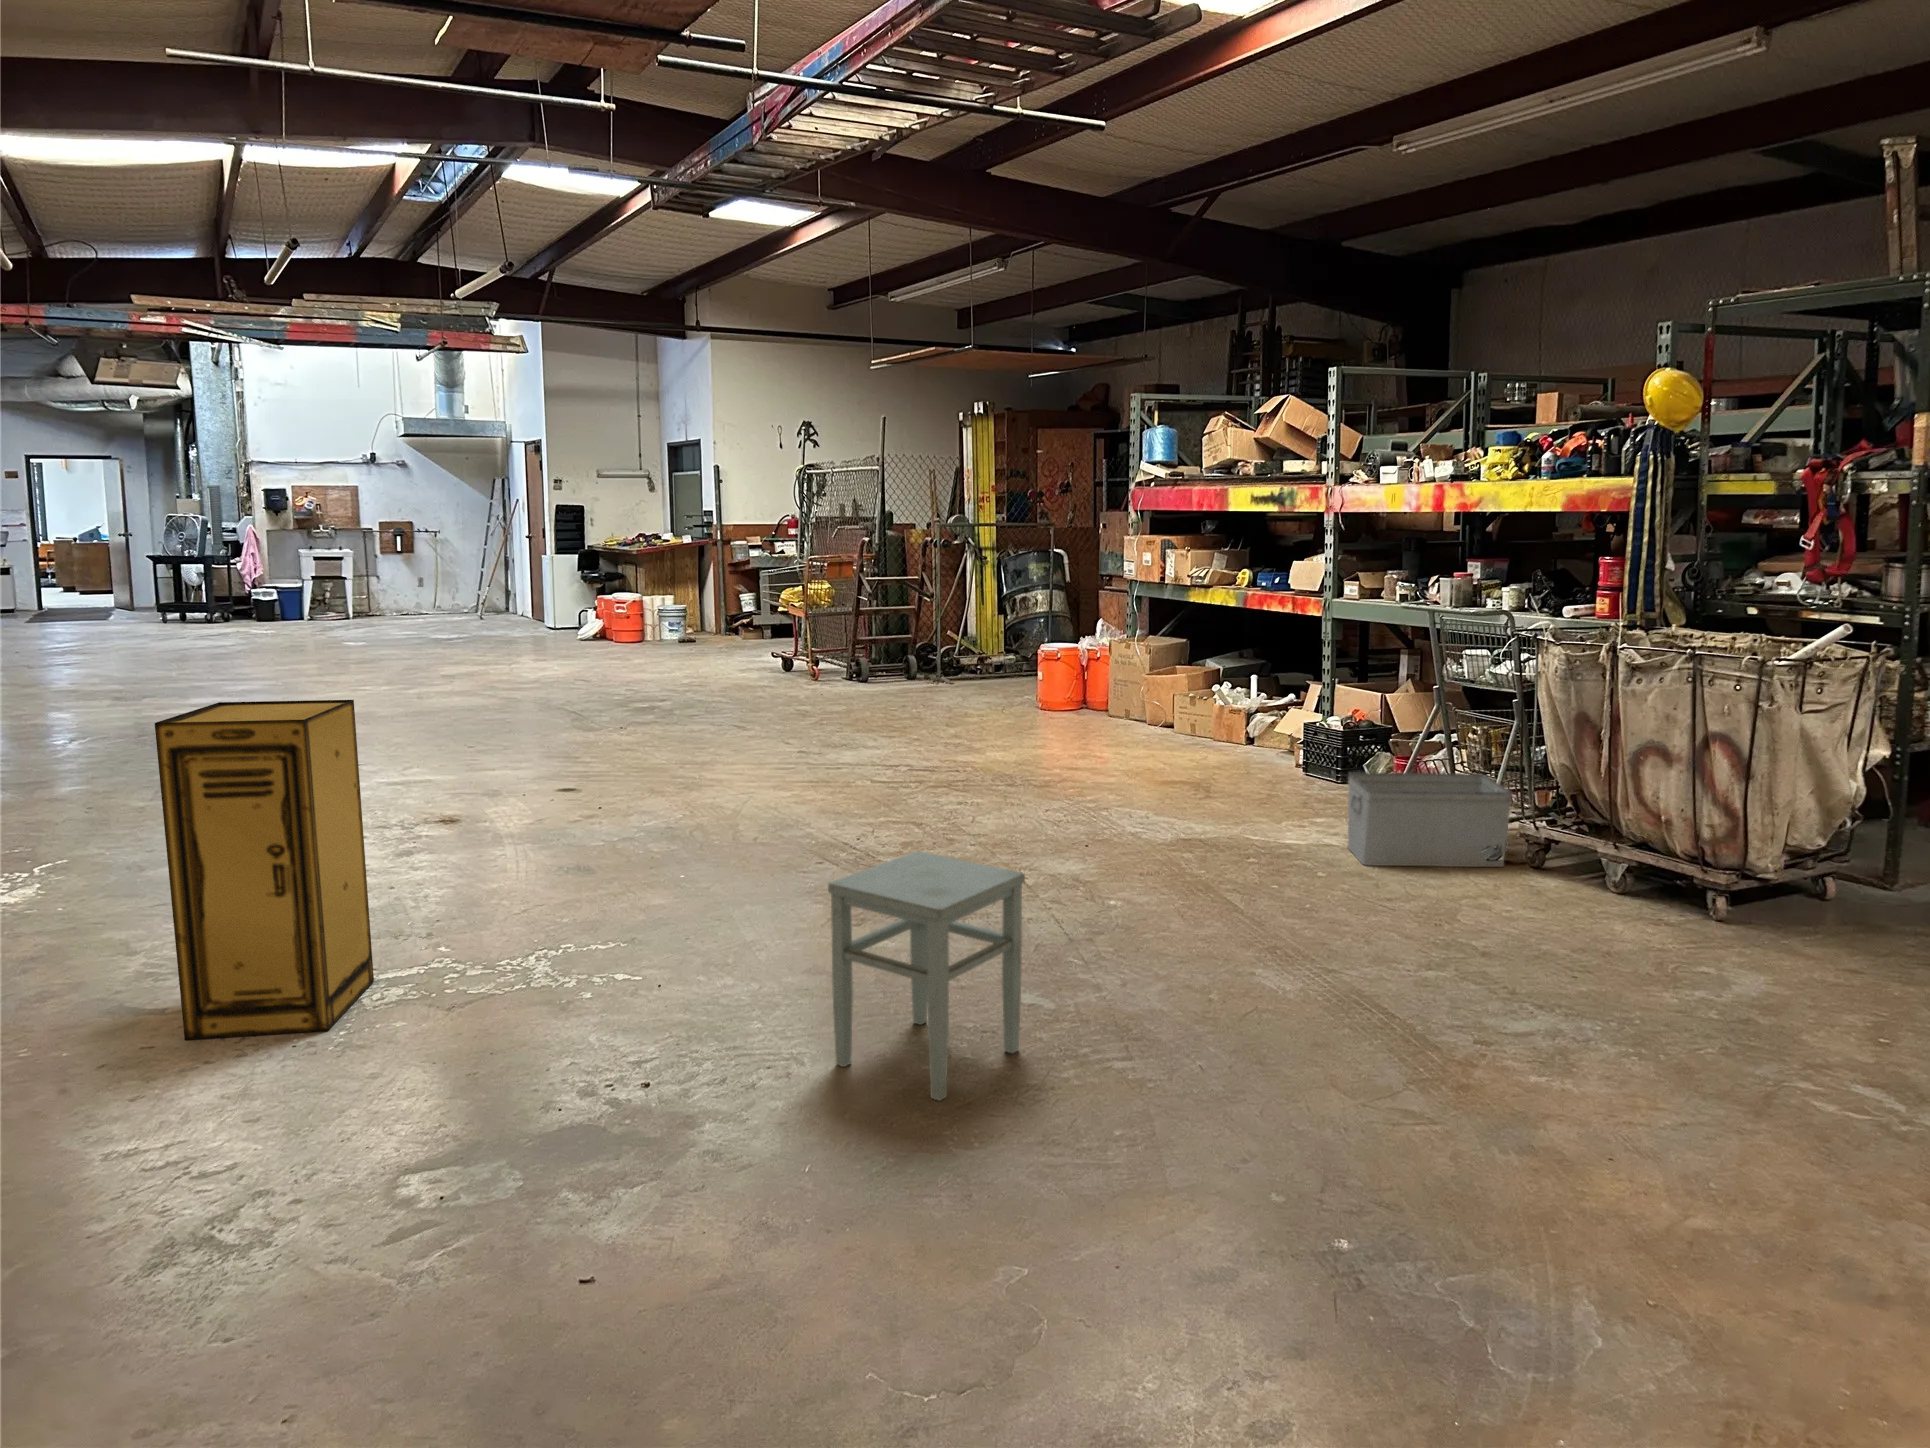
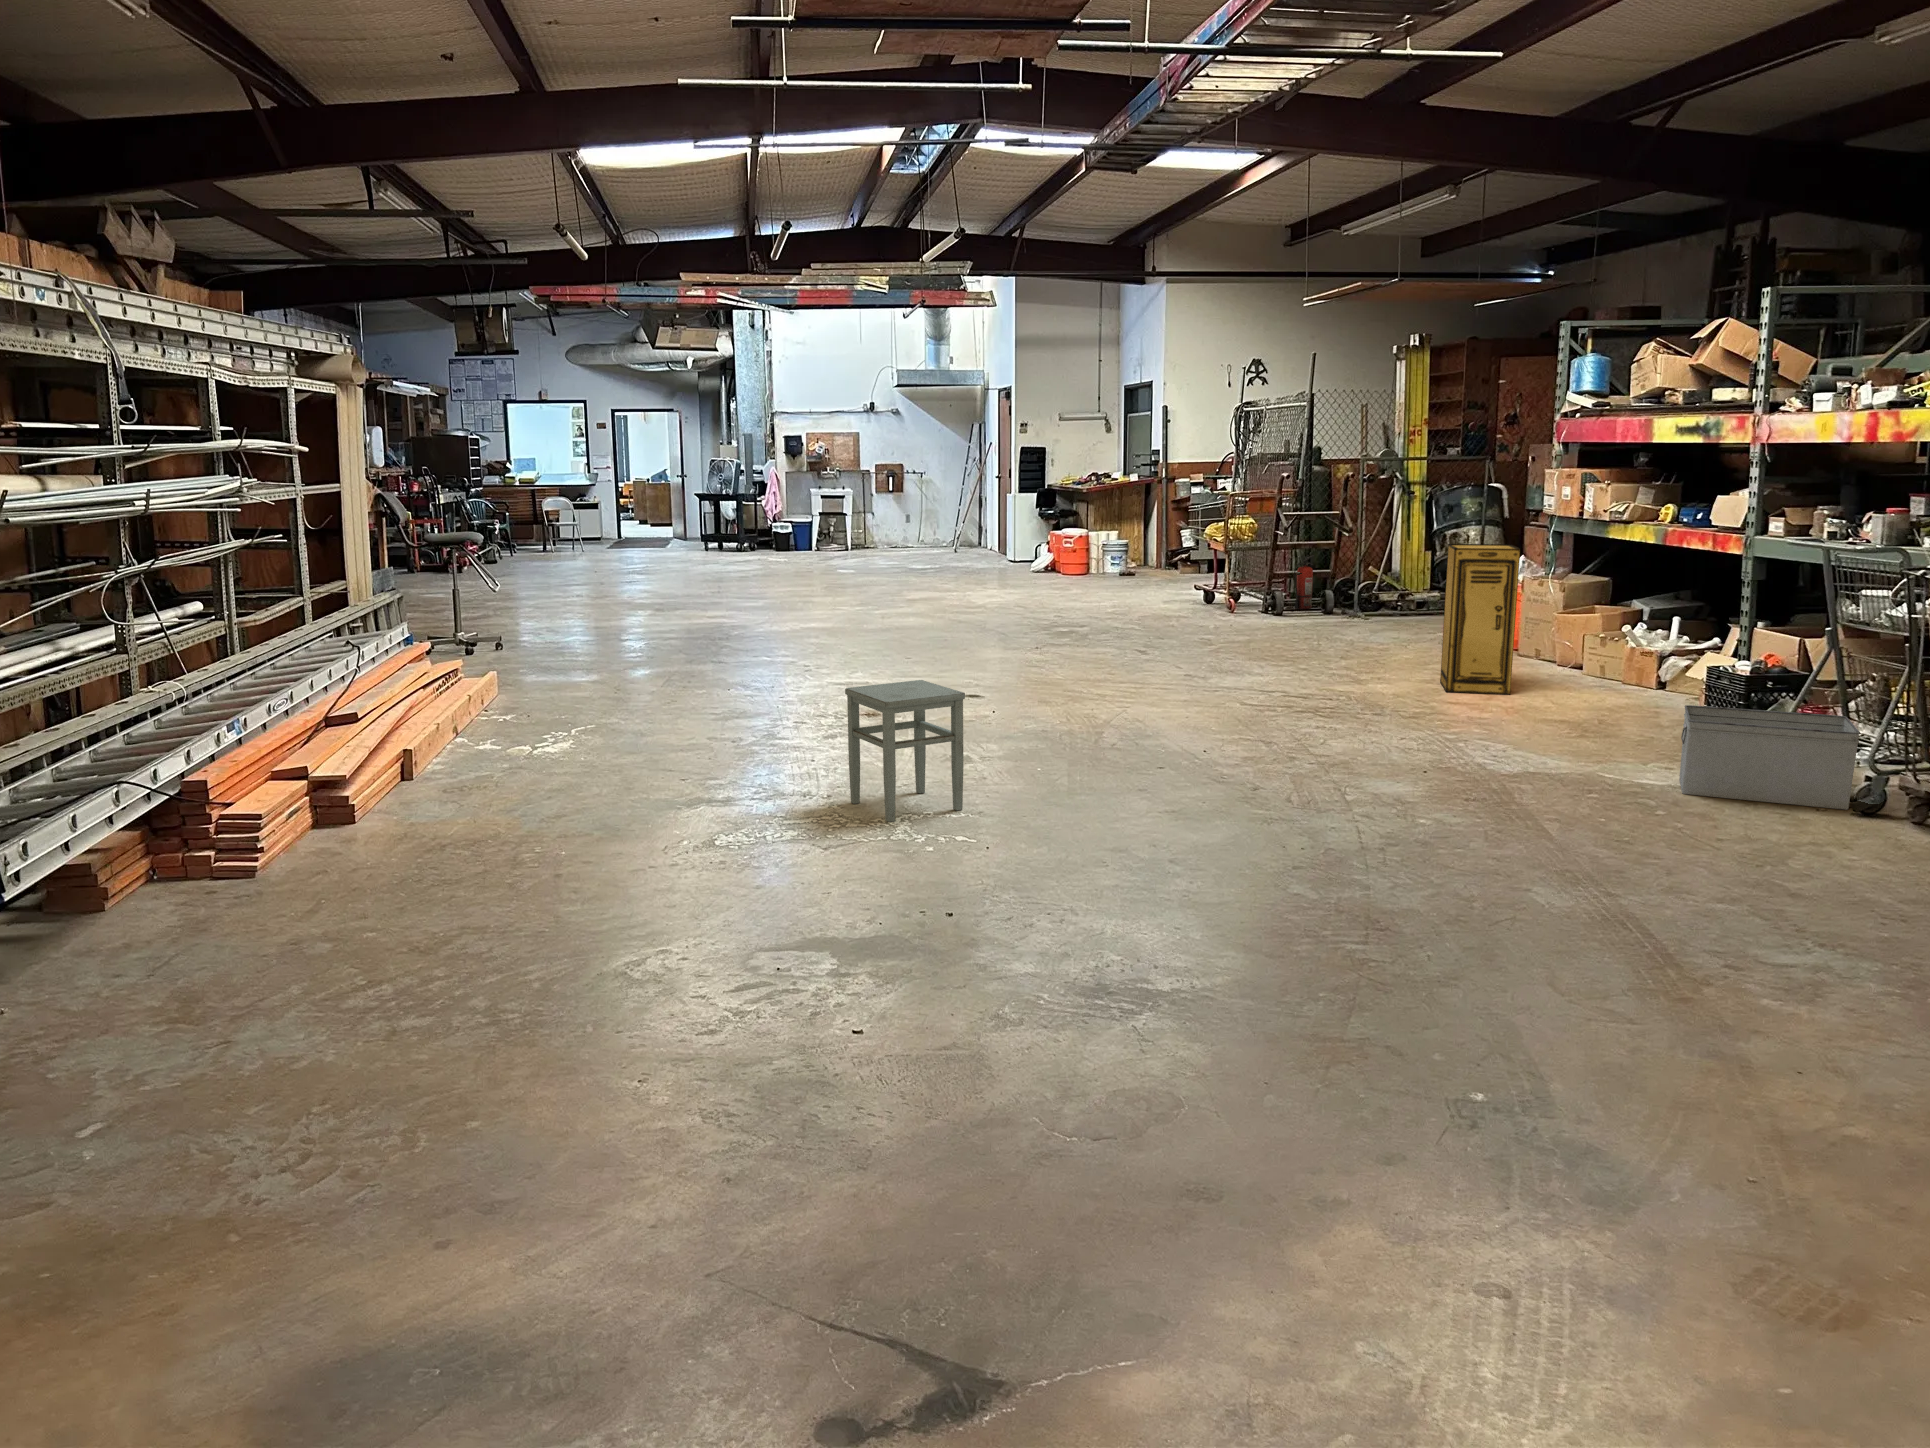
fire extinguisher: none [878,619,896,674] -> present [1294,555,1314,609]
storage cabinet: present [155,700,374,1040] -> present [1440,544,1520,695]
stool: present [828,851,1025,1101] -> present [845,680,965,822]

